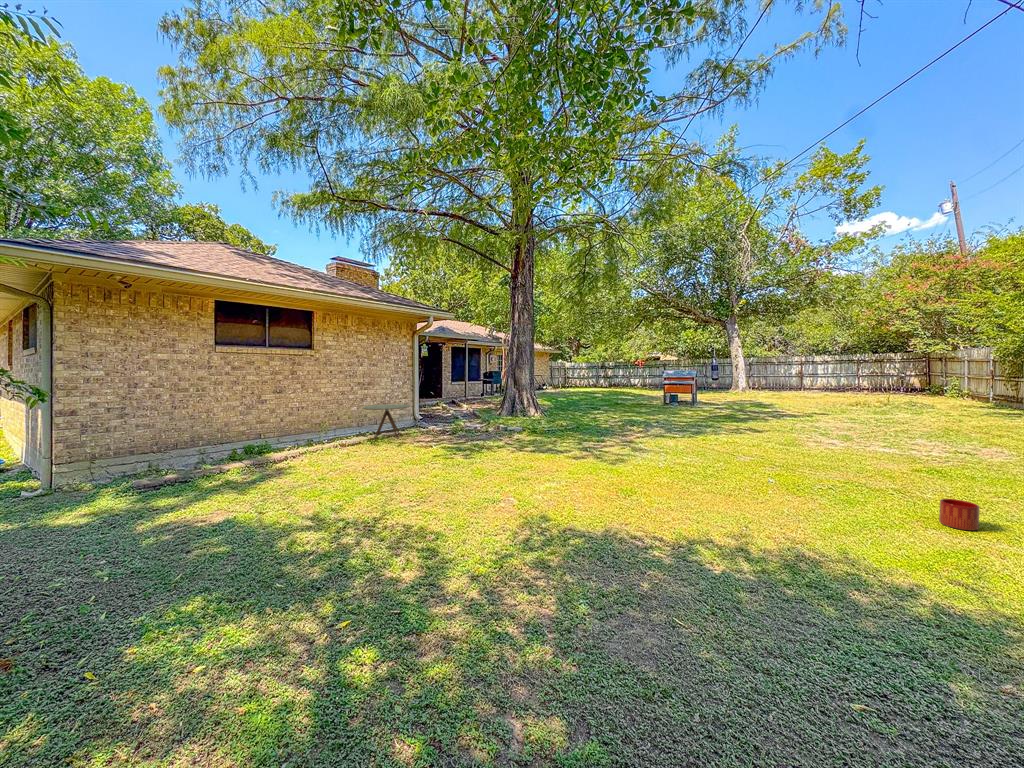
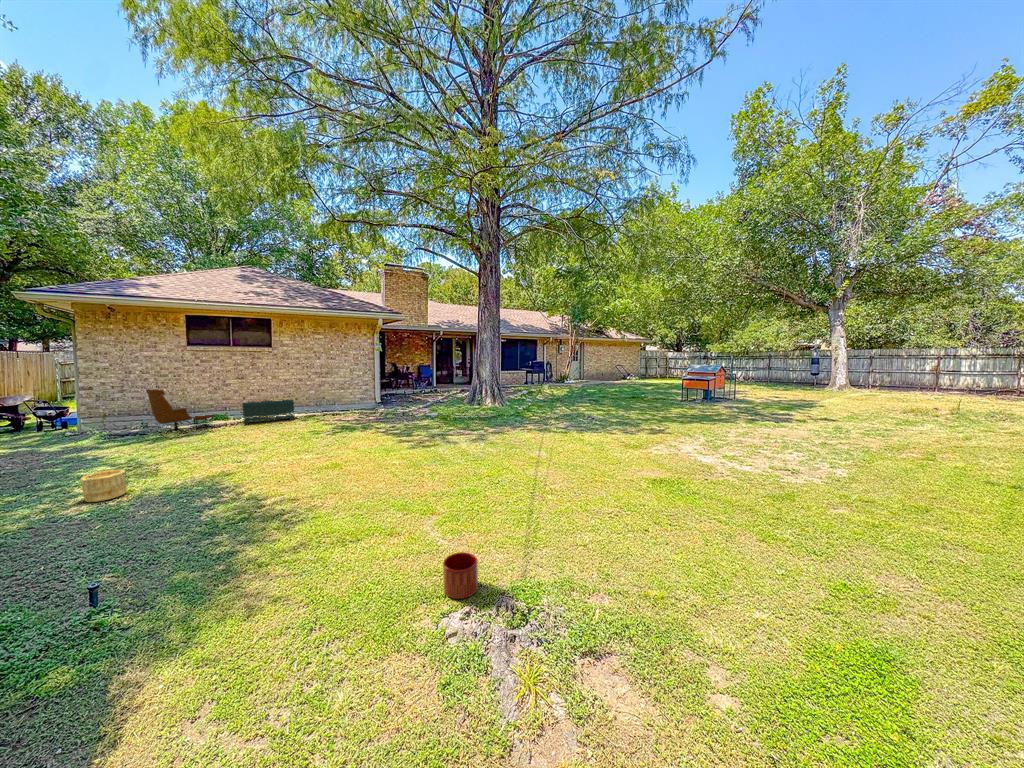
round table: present [363,404,410,439] -> none [311,390,352,419]
lounge chair: none [193,407,259,475] -> present [146,389,214,435]
bench: none [284,418,351,454] -> present [242,400,294,425]
wooden bucket: none [406,498,448,543] -> present [80,469,127,502]

